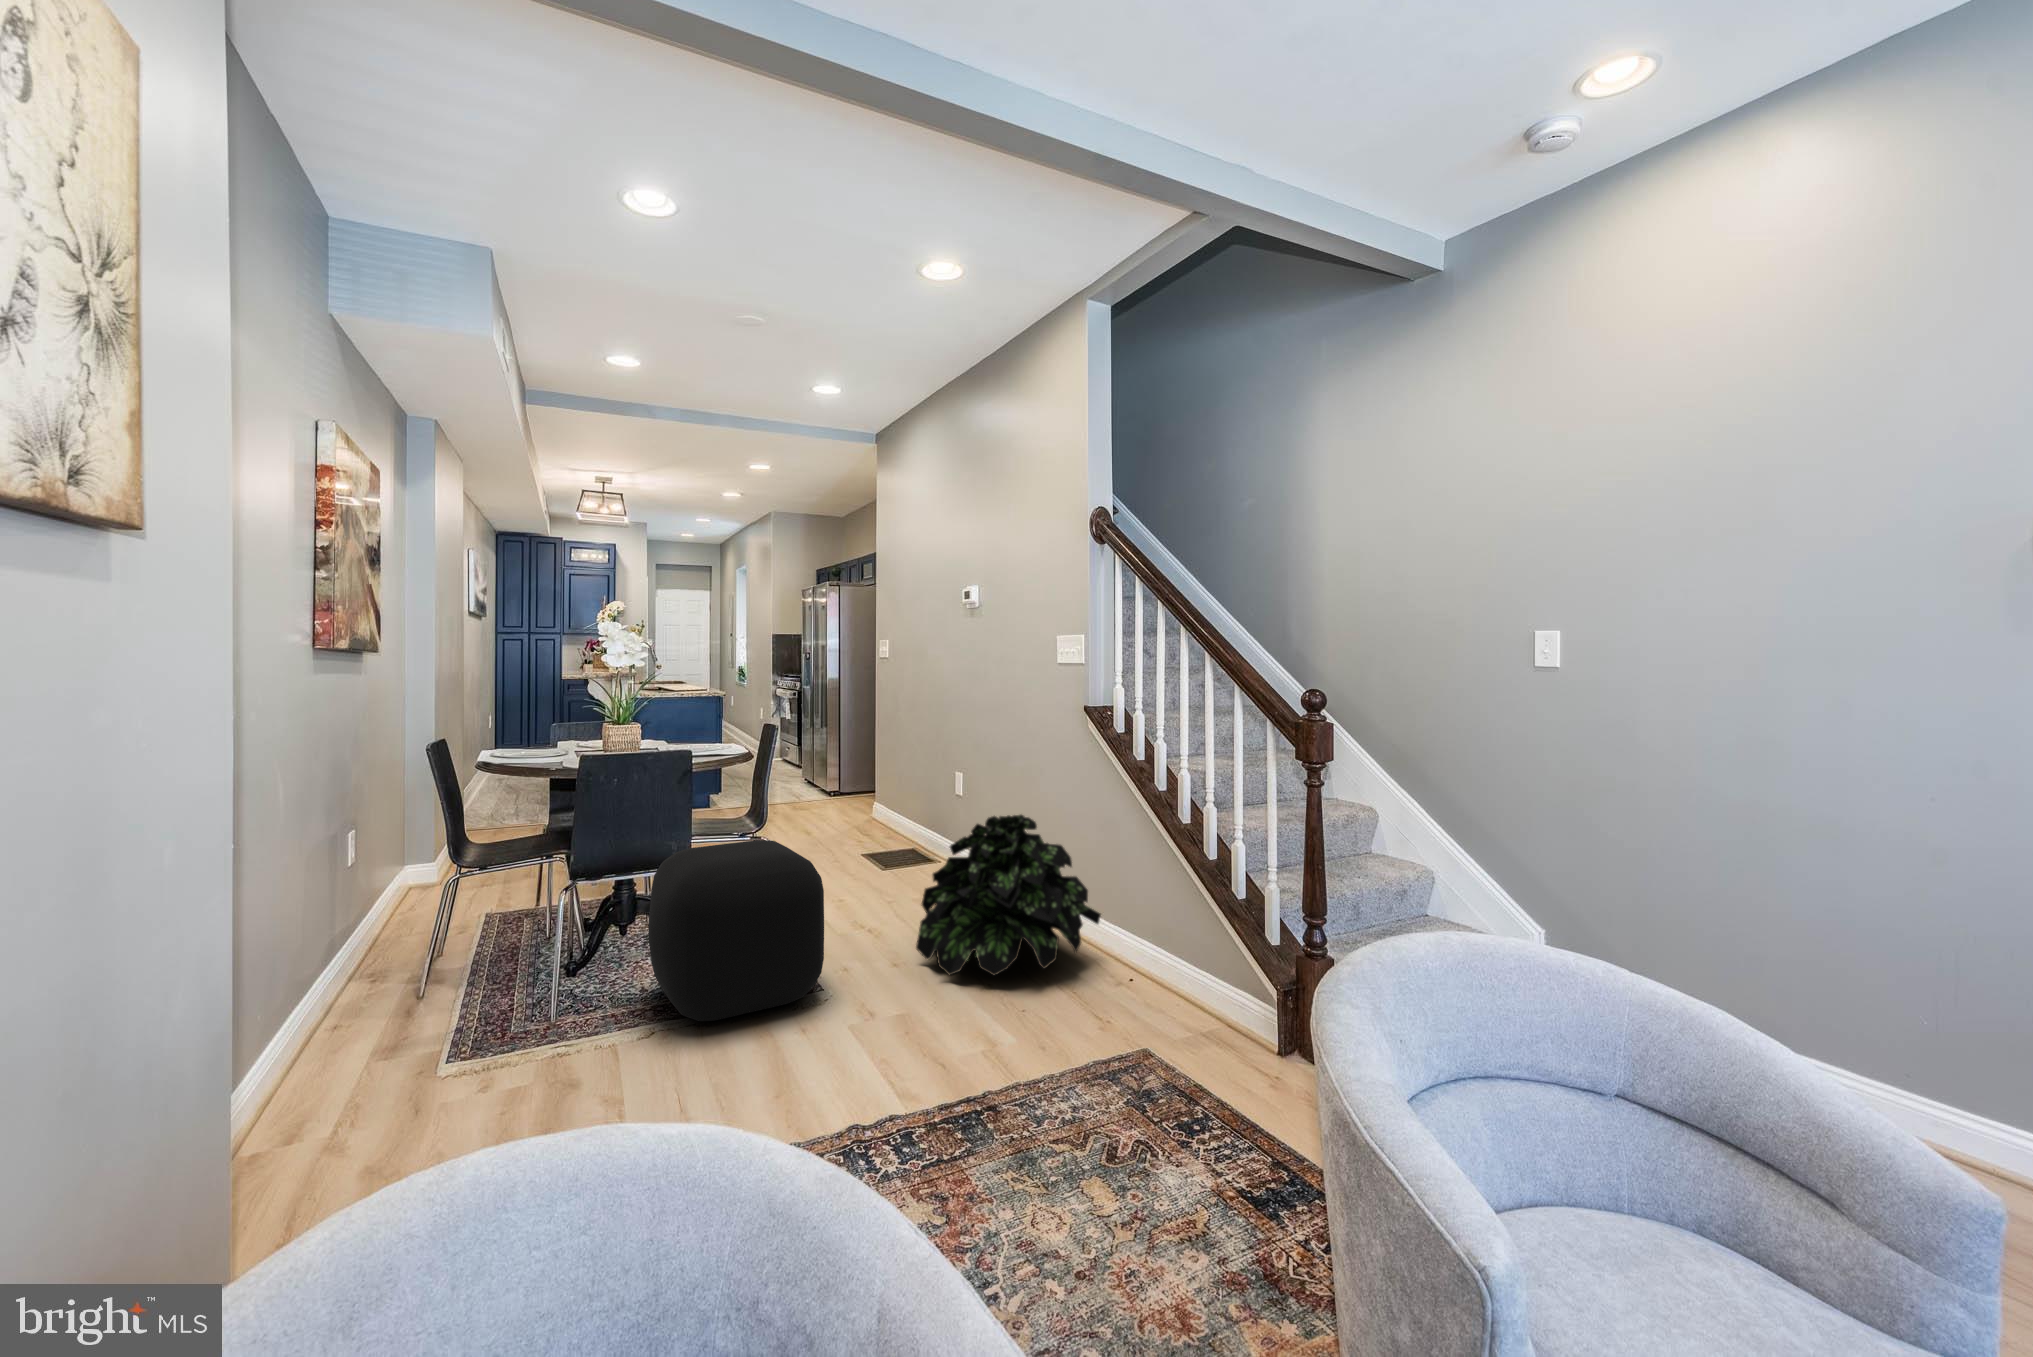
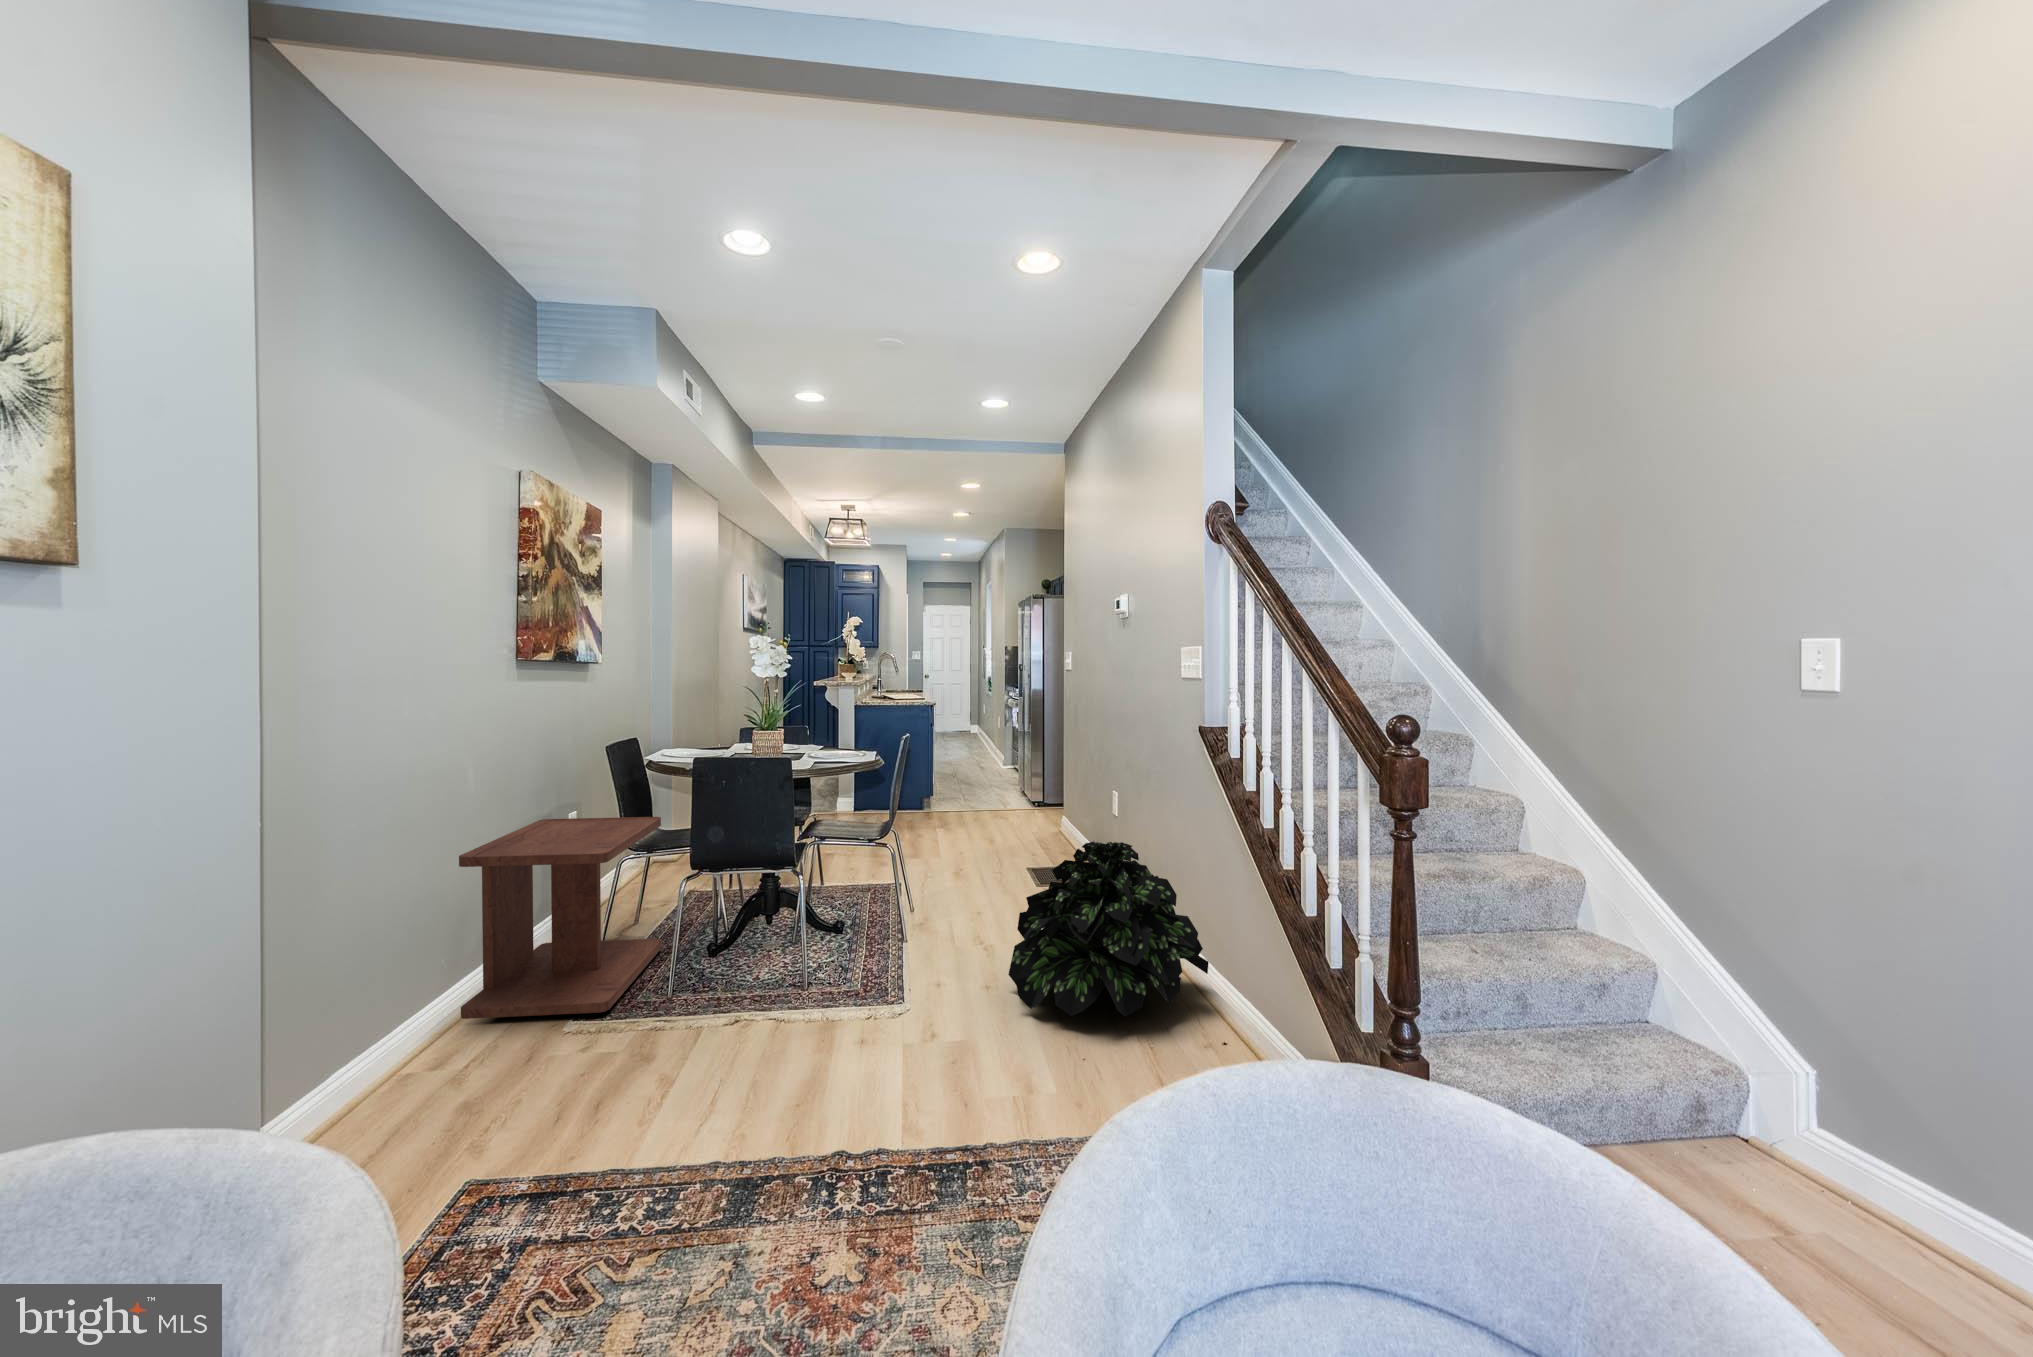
side table: none [286,823,506,1076] -> present [459,817,662,1019]
ottoman: present [648,840,824,1021] -> none [743,849,905,1022]

